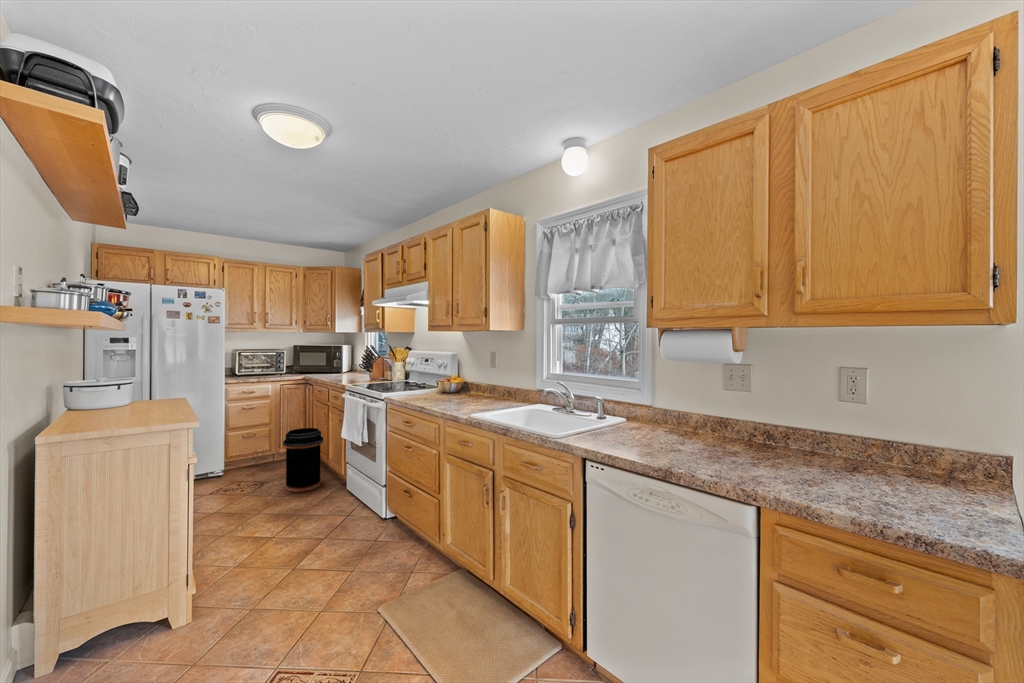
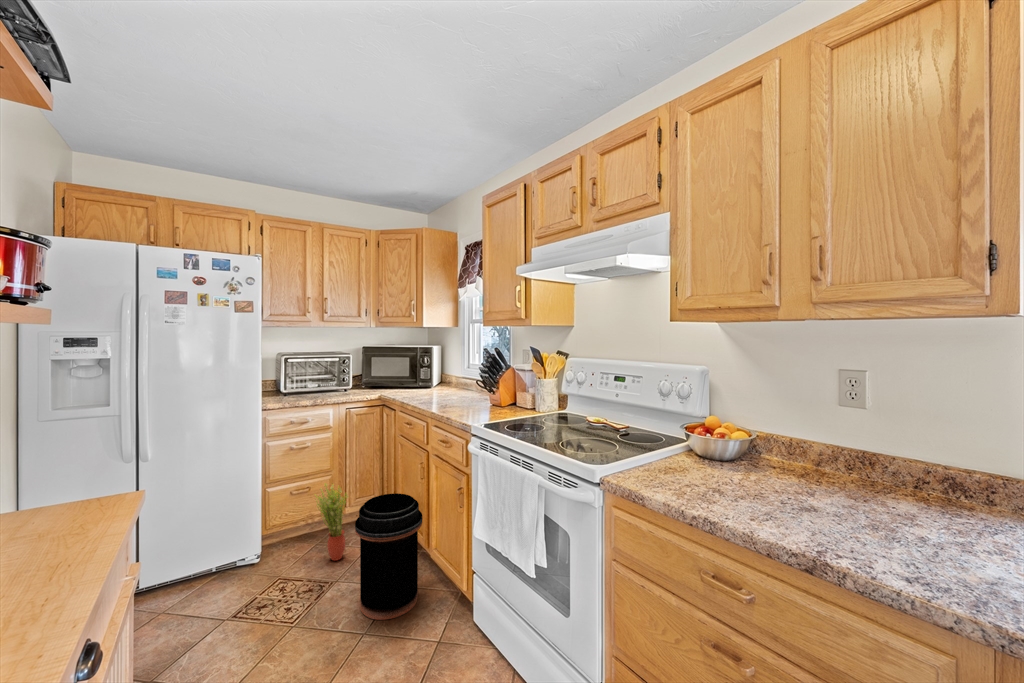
potted plant: none [259,427,281,474] -> present [316,483,348,561]

